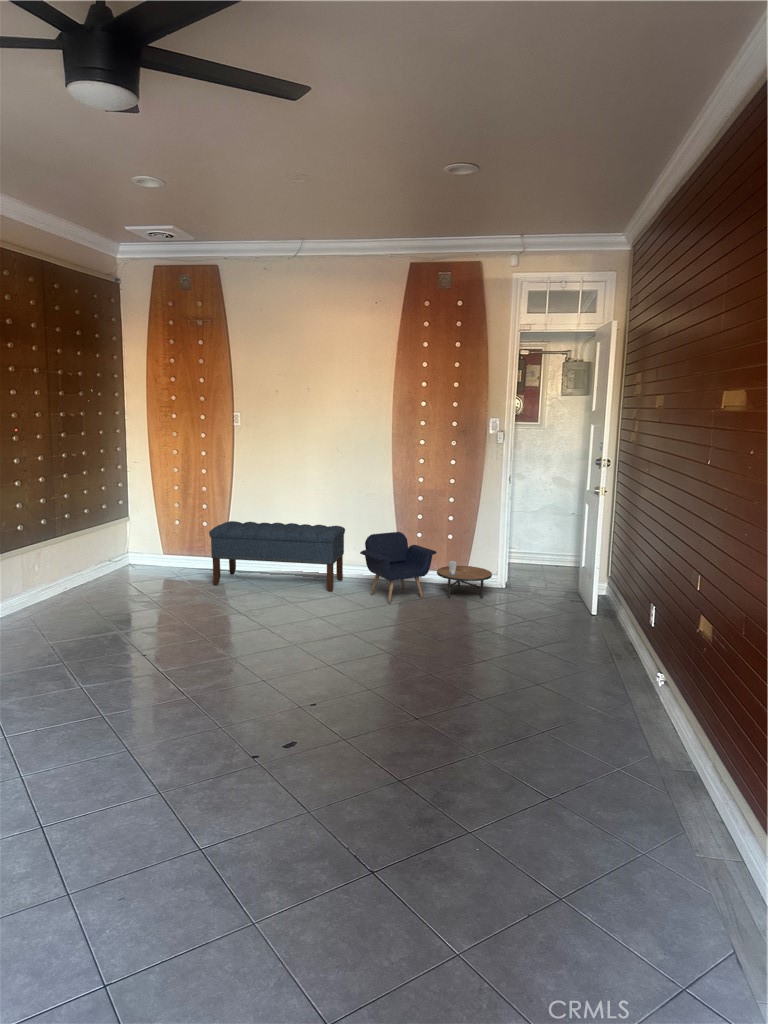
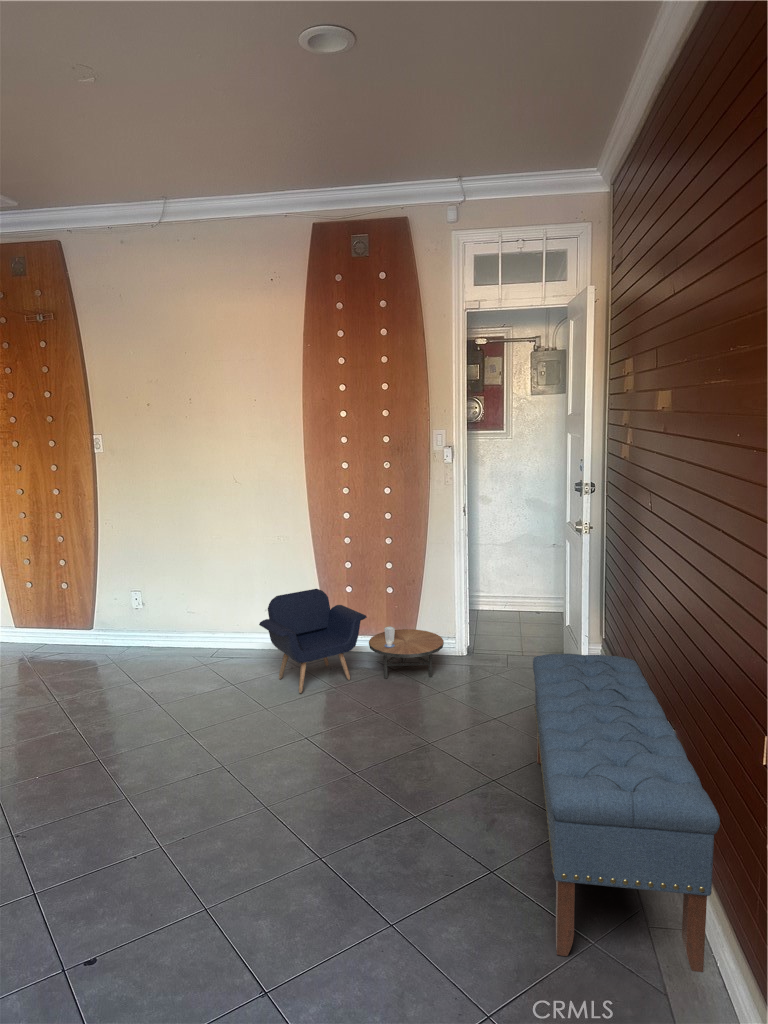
bench: present [209,521,345,592] -> present [533,654,720,972]

